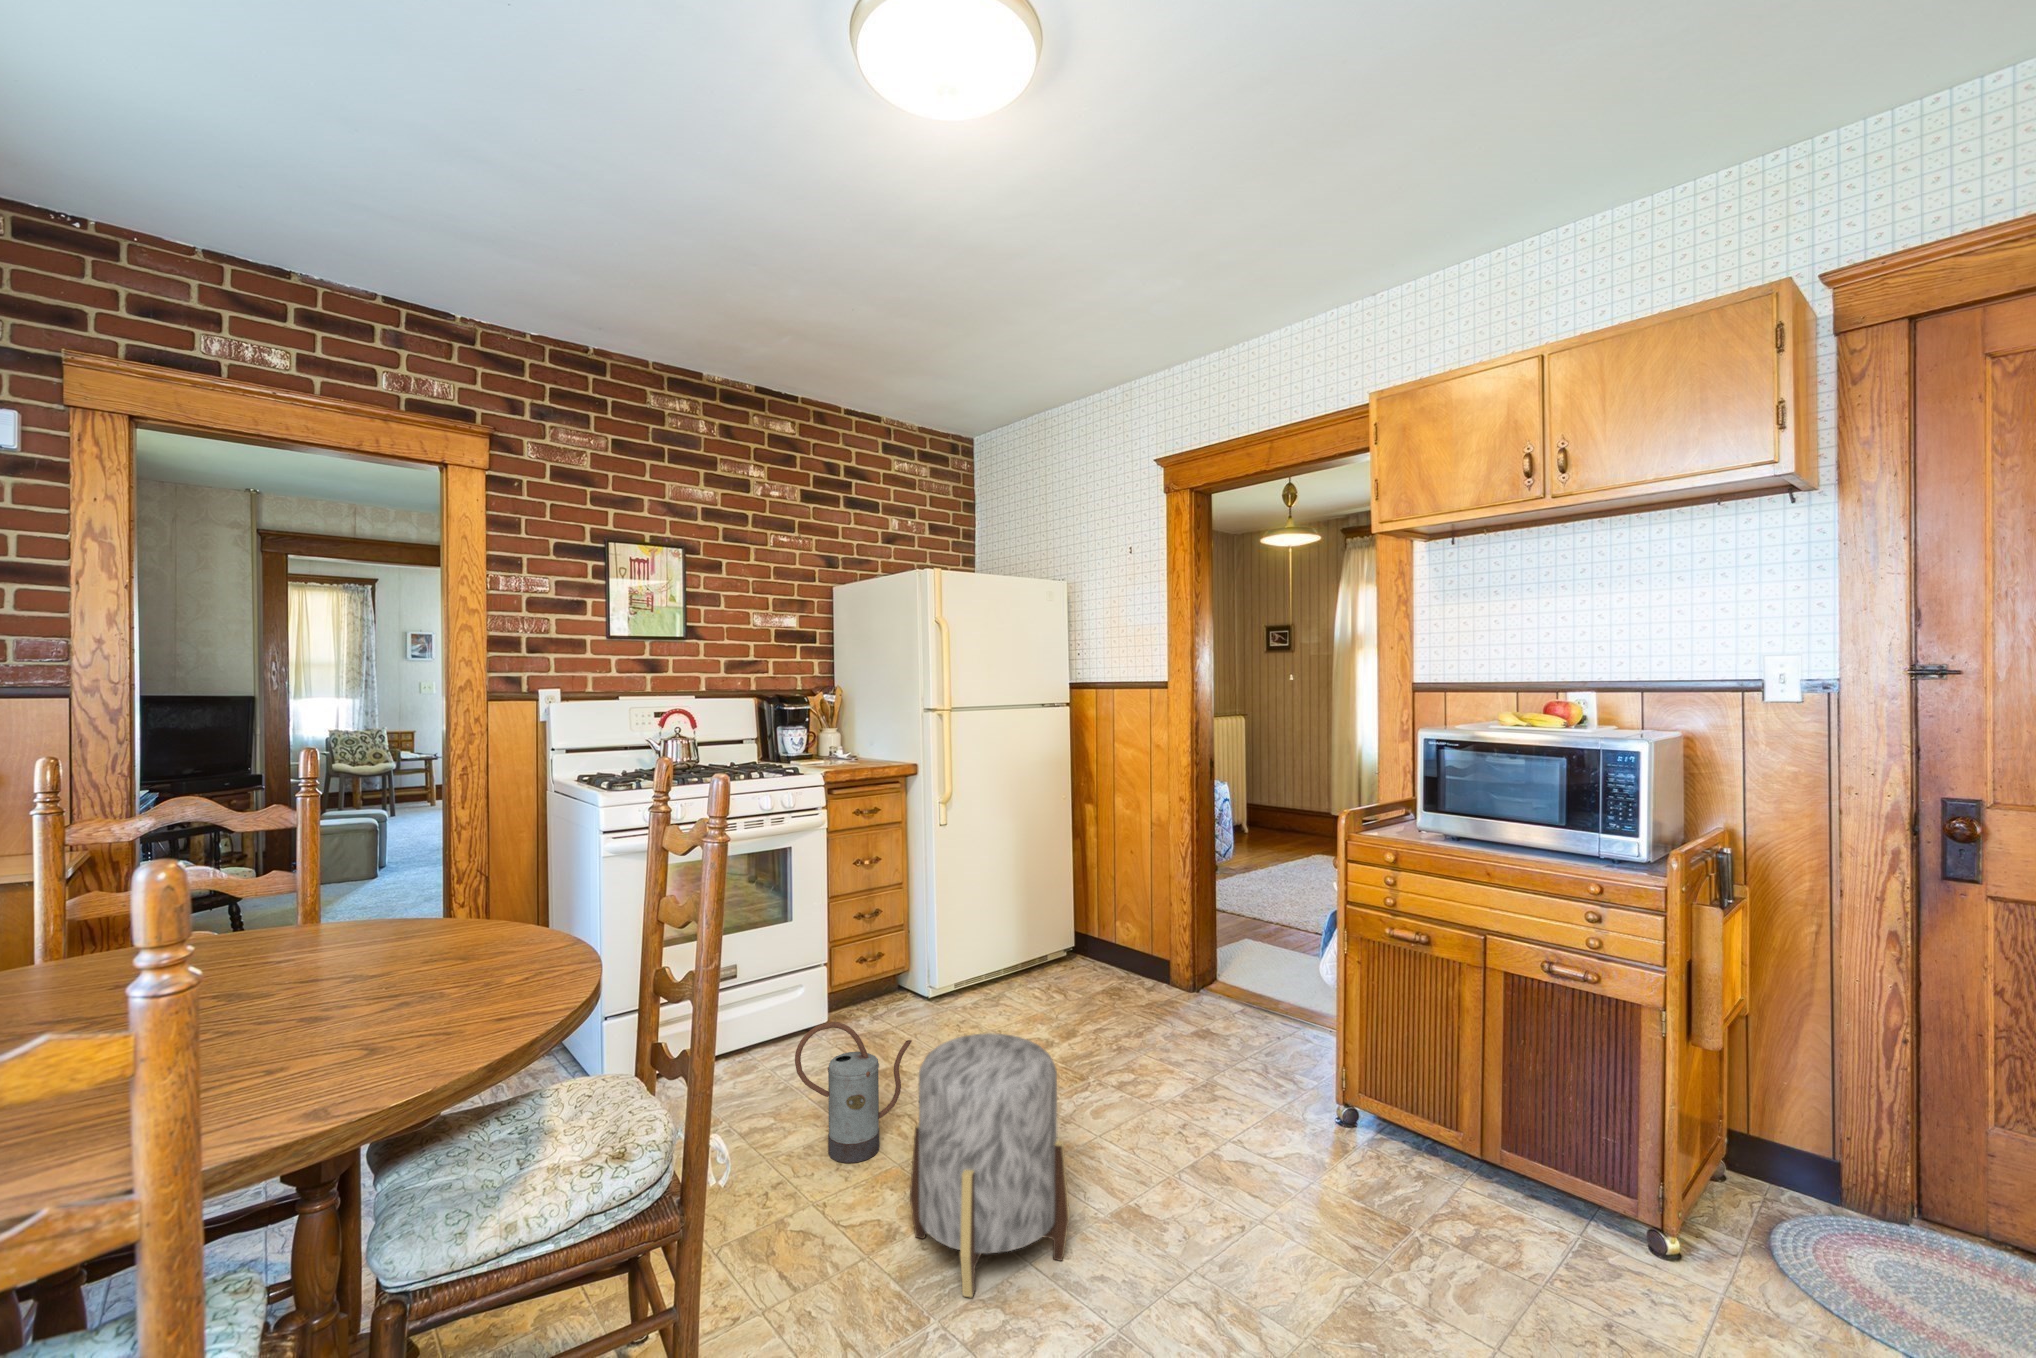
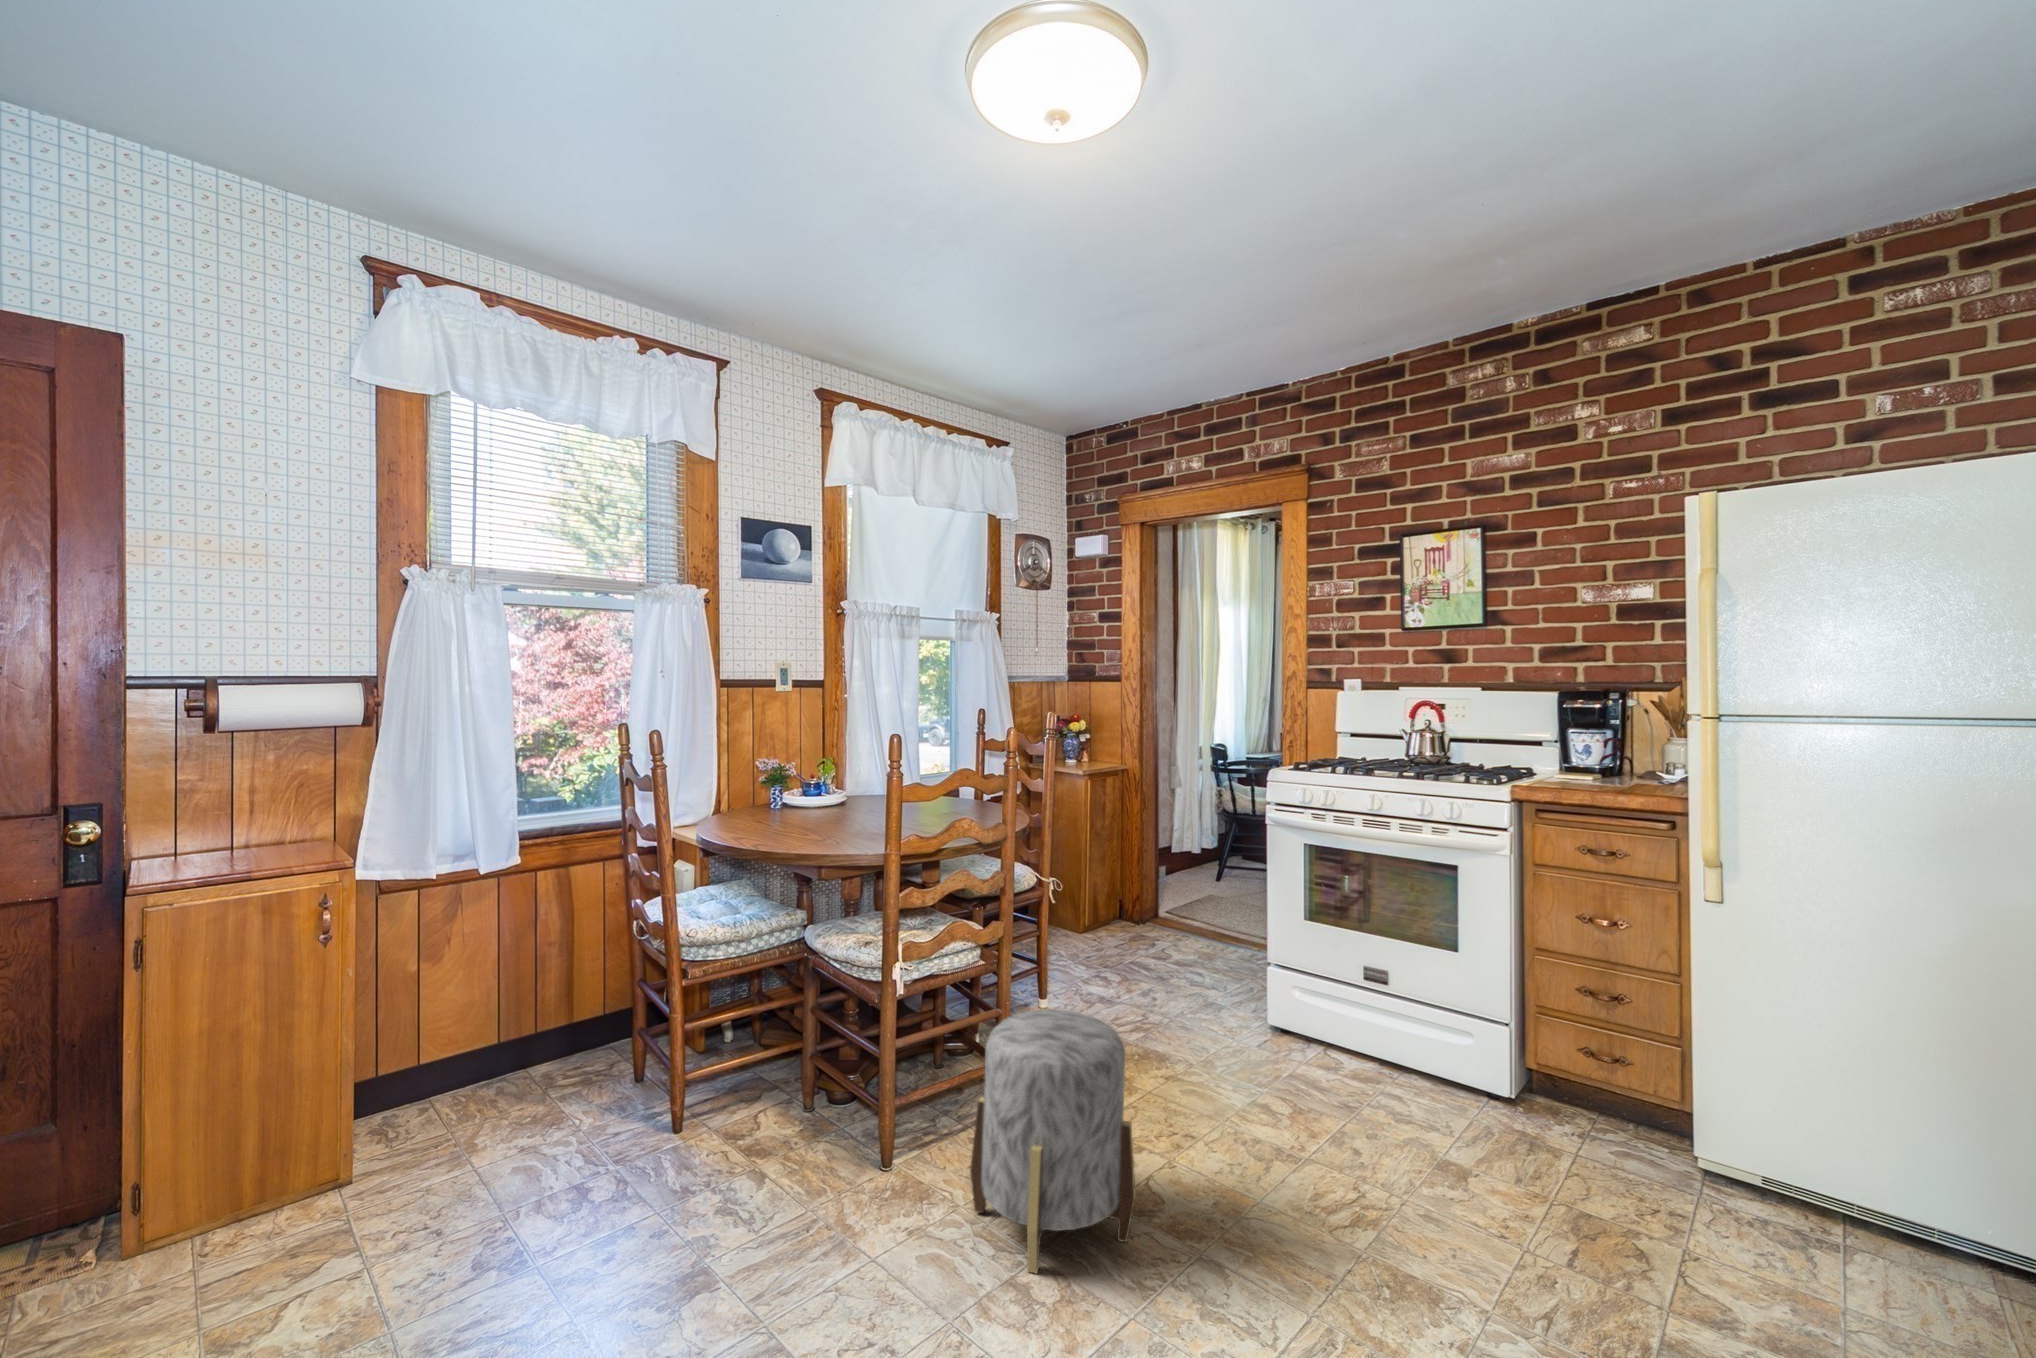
watering can: present [795,1022,912,1163] -> none [1178,996,1239,1153]

